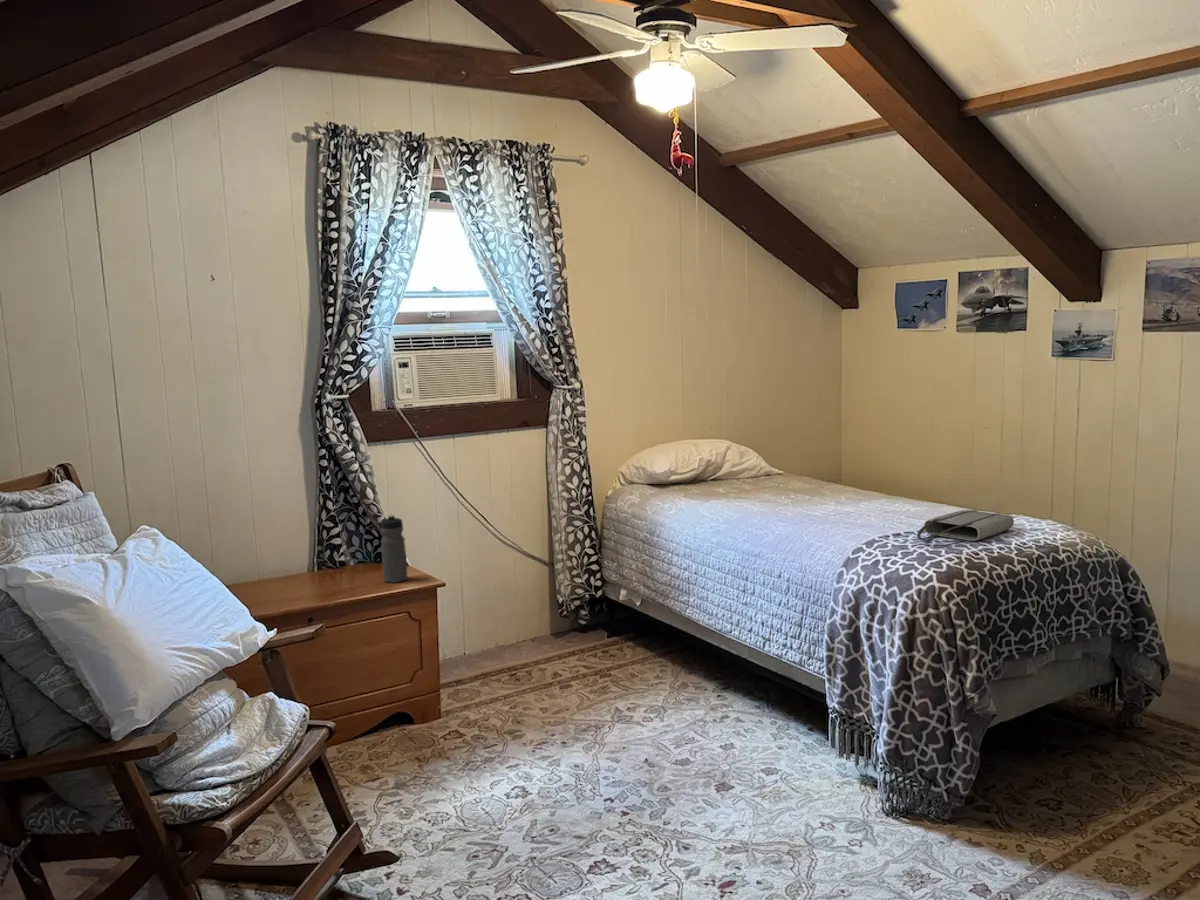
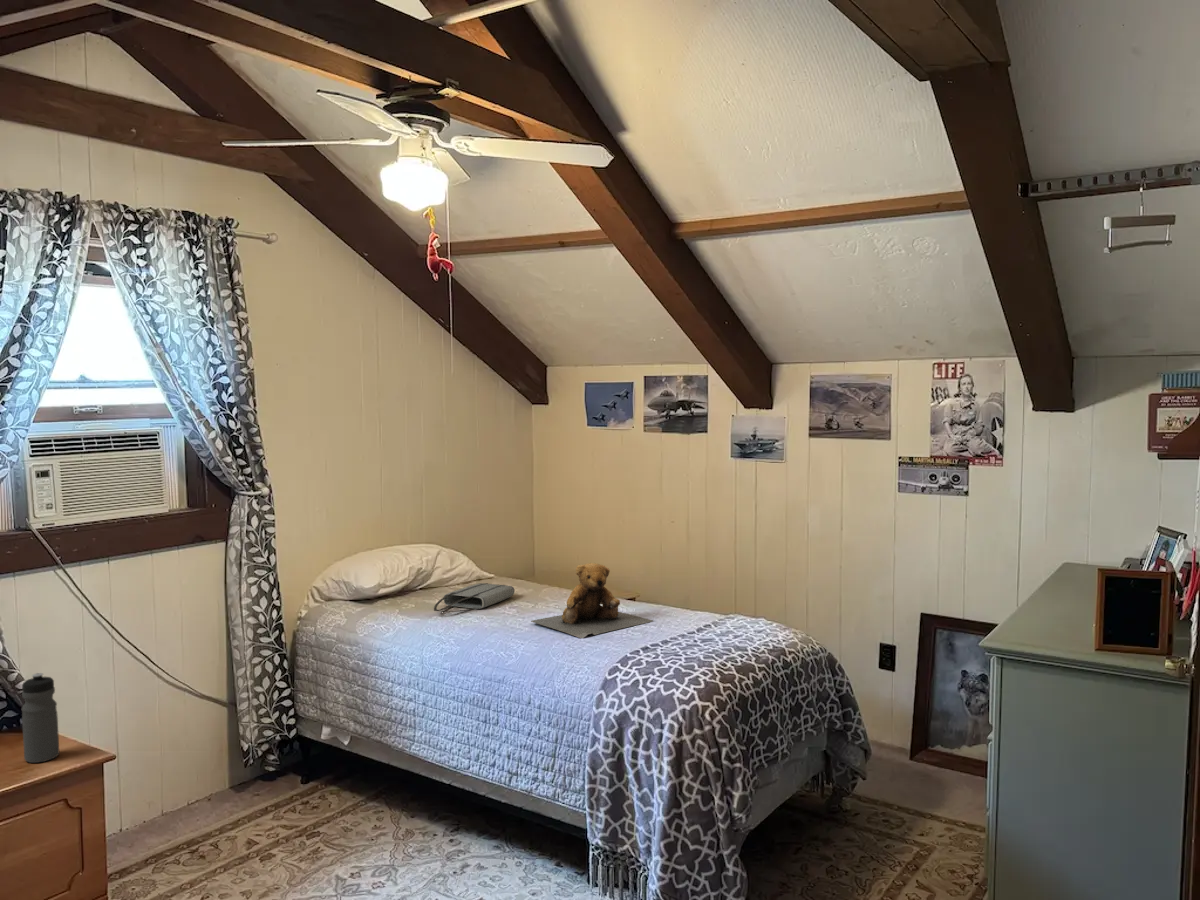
teddy bear: none [801,455,925,523] -> present [531,563,653,638]
tote bag: present [917,510,1014,542] -> present [434,583,515,612]

